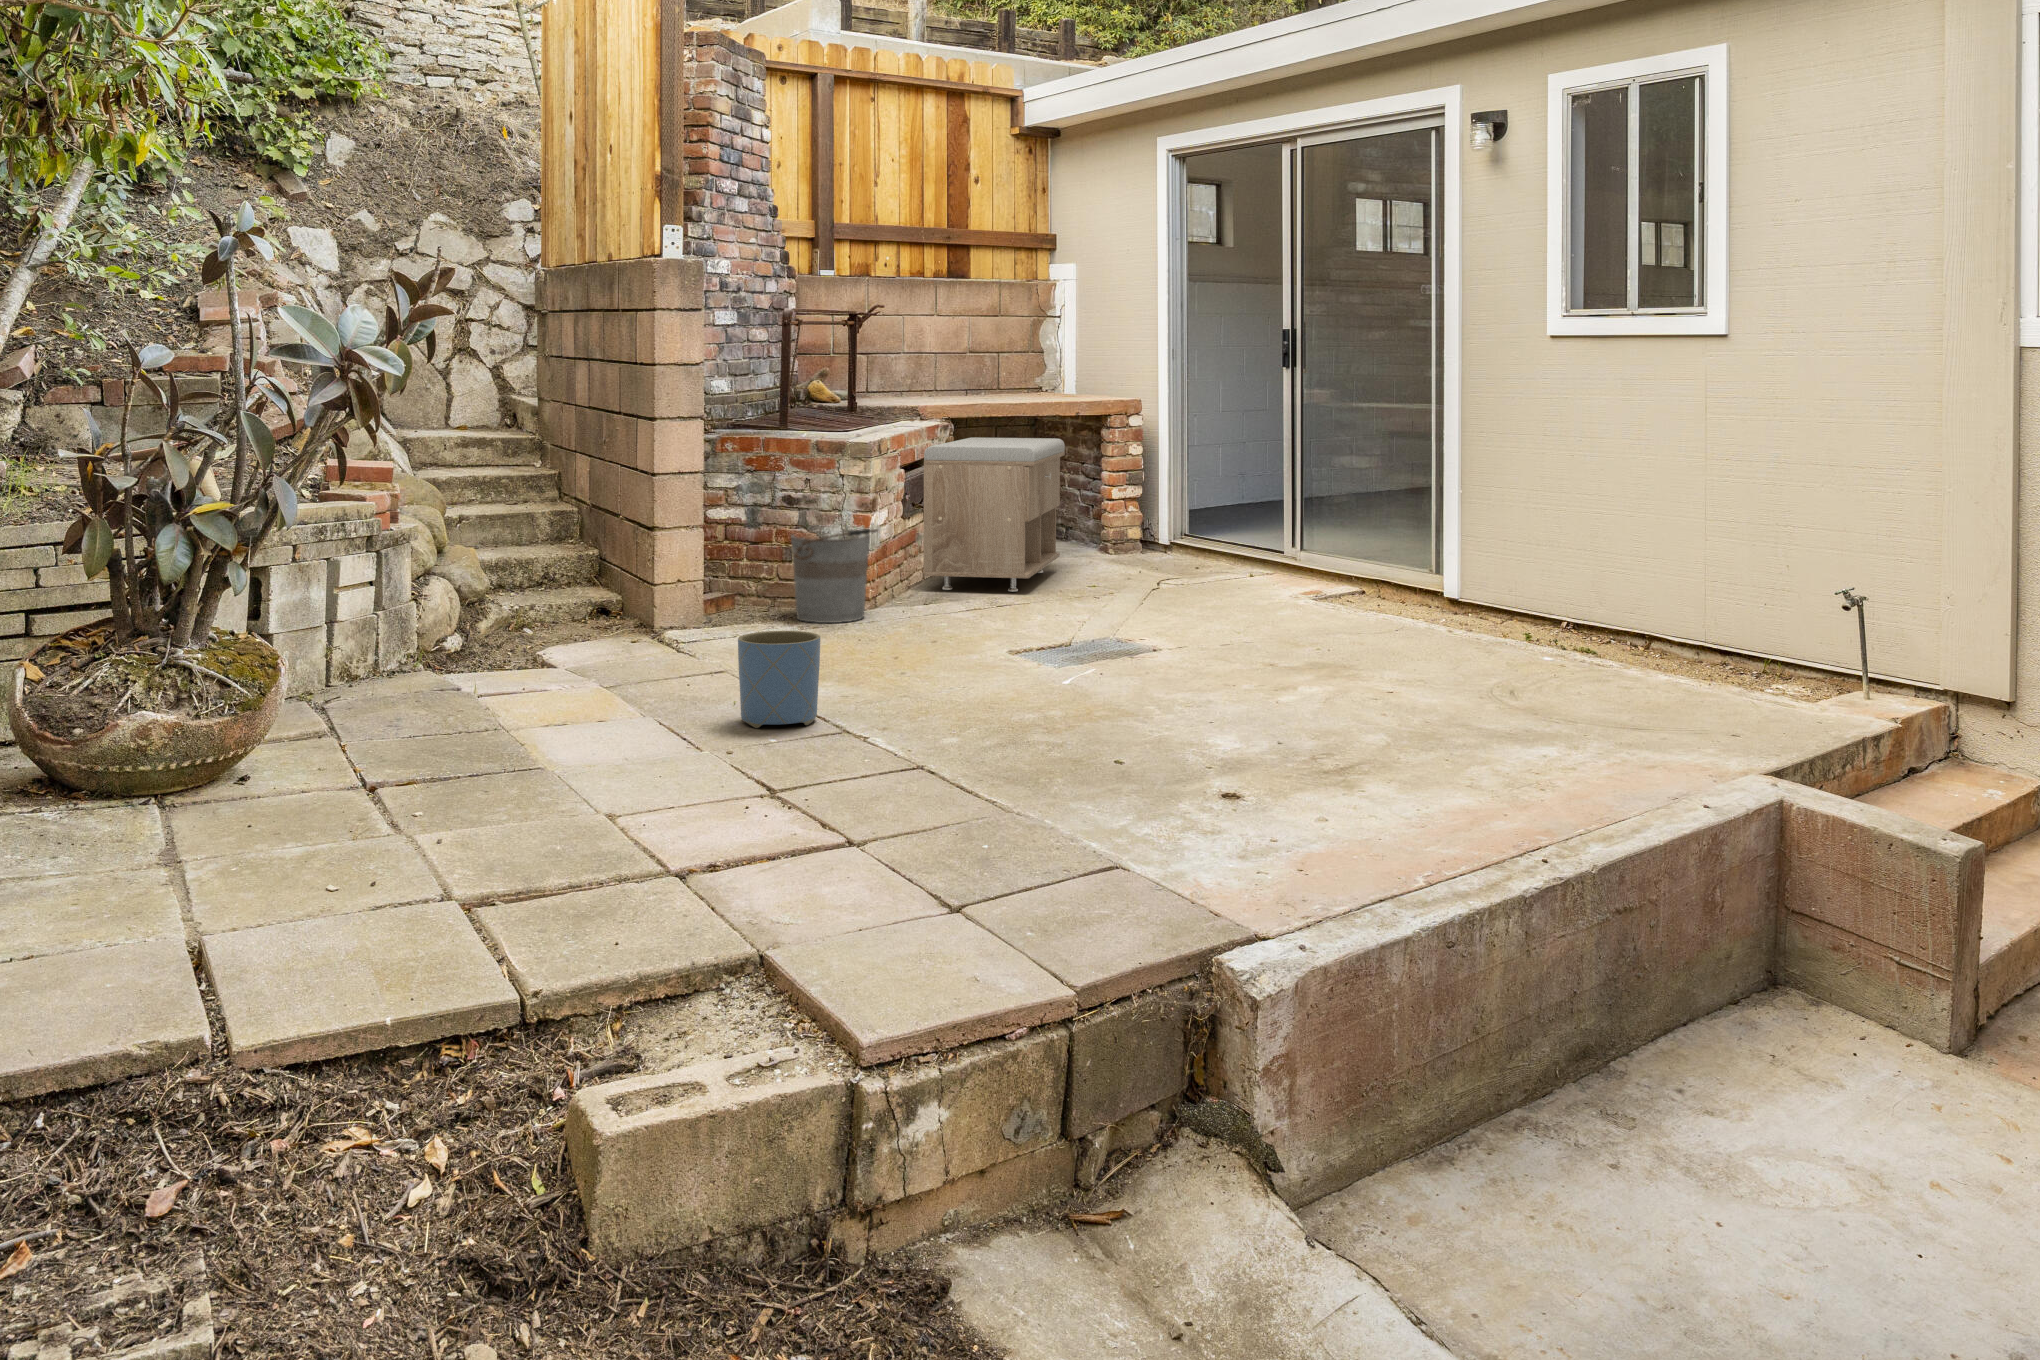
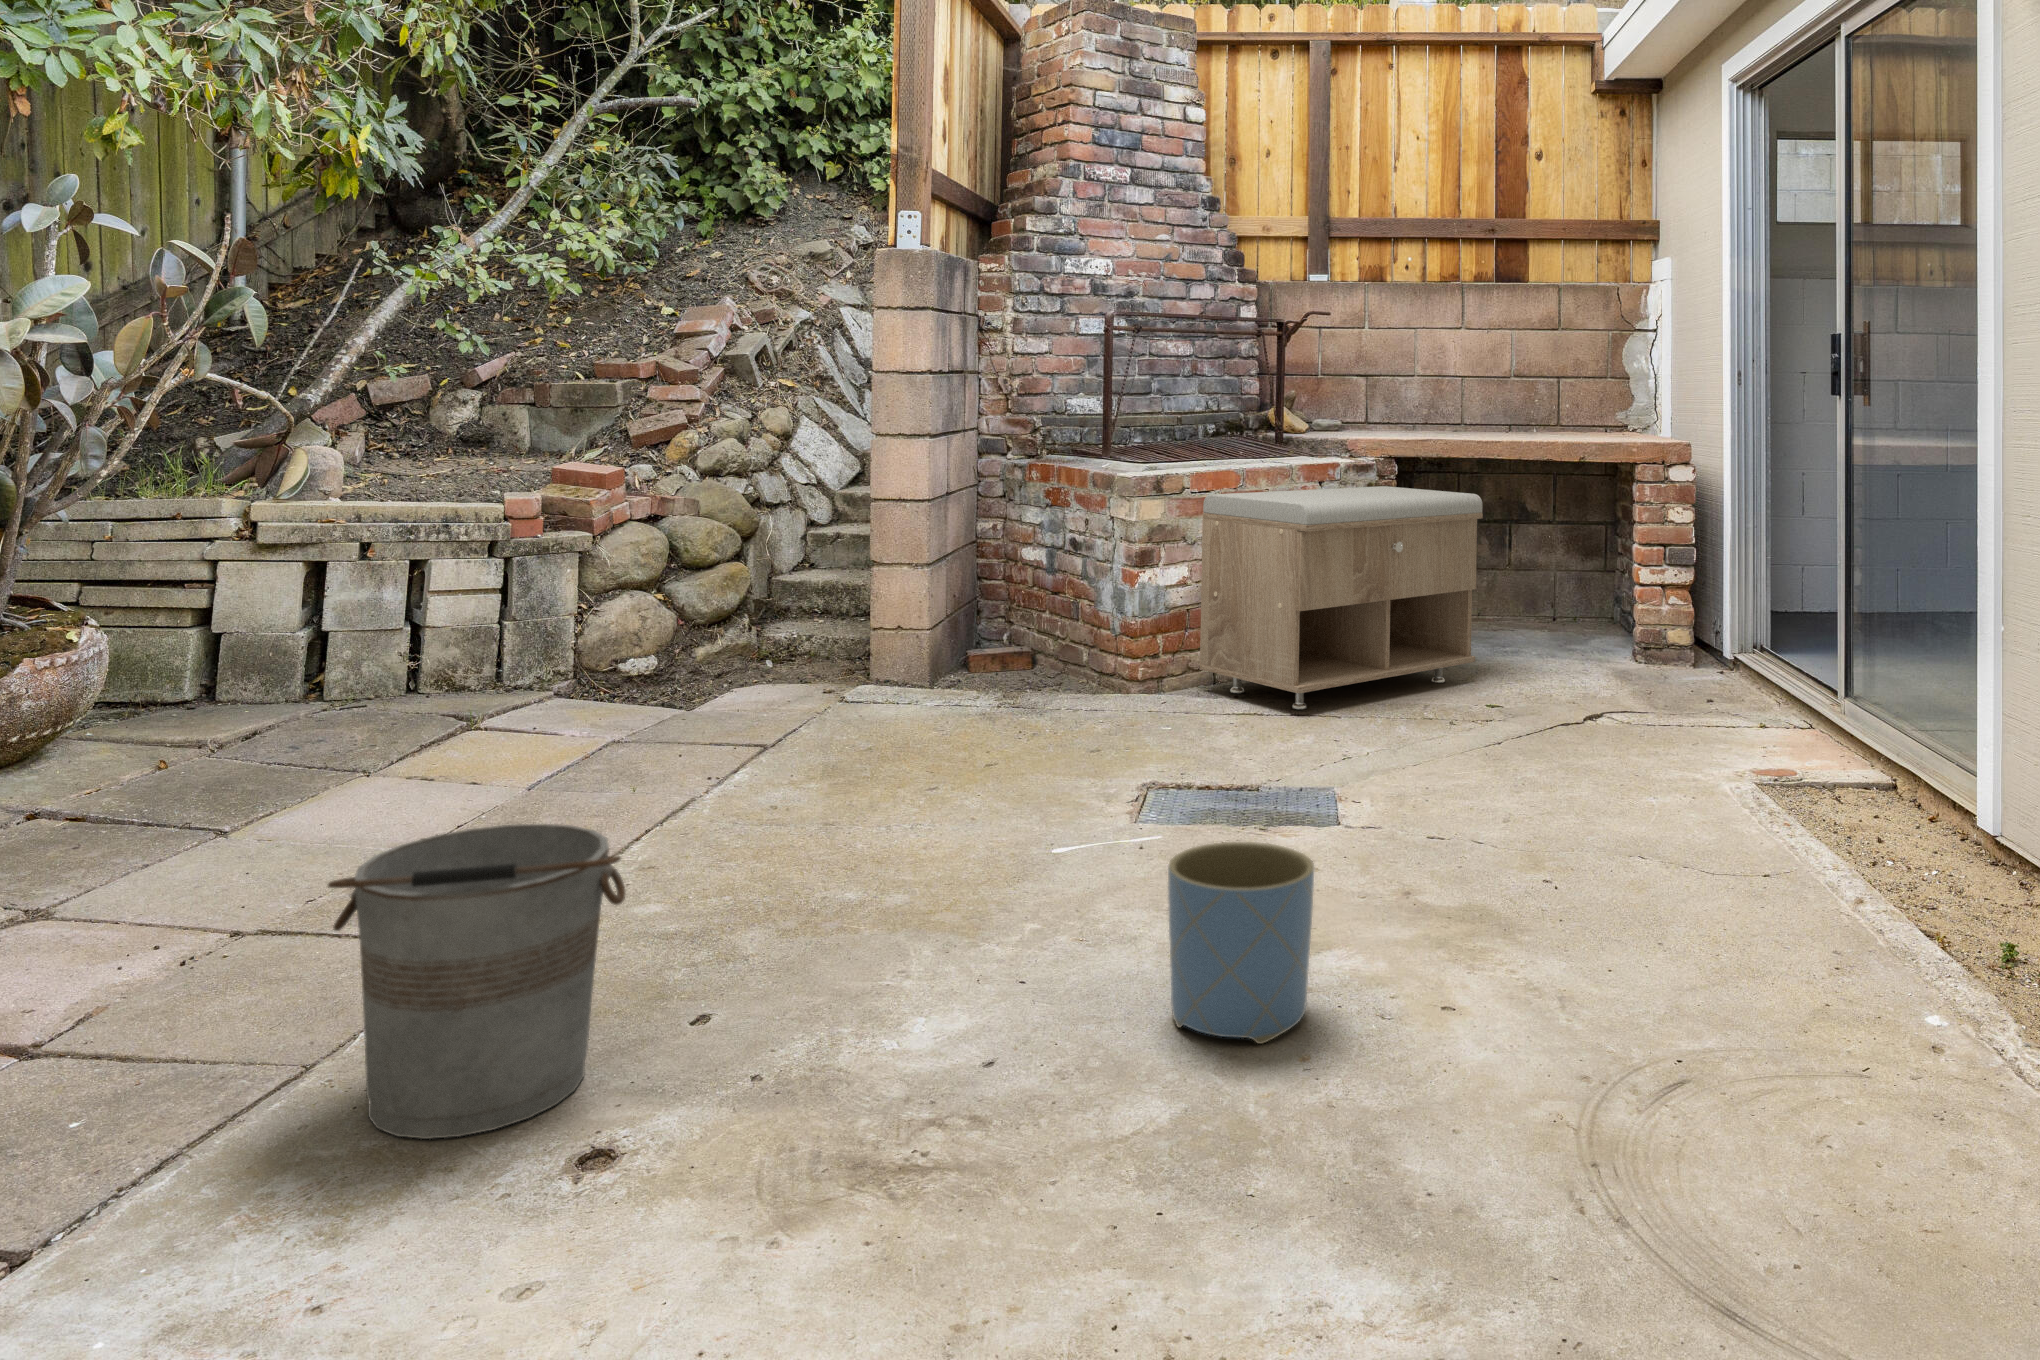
bucket: present [791,529,878,623] -> present [328,824,626,1139]
planter: present [738,631,820,728] -> present [1168,842,1314,1044]

